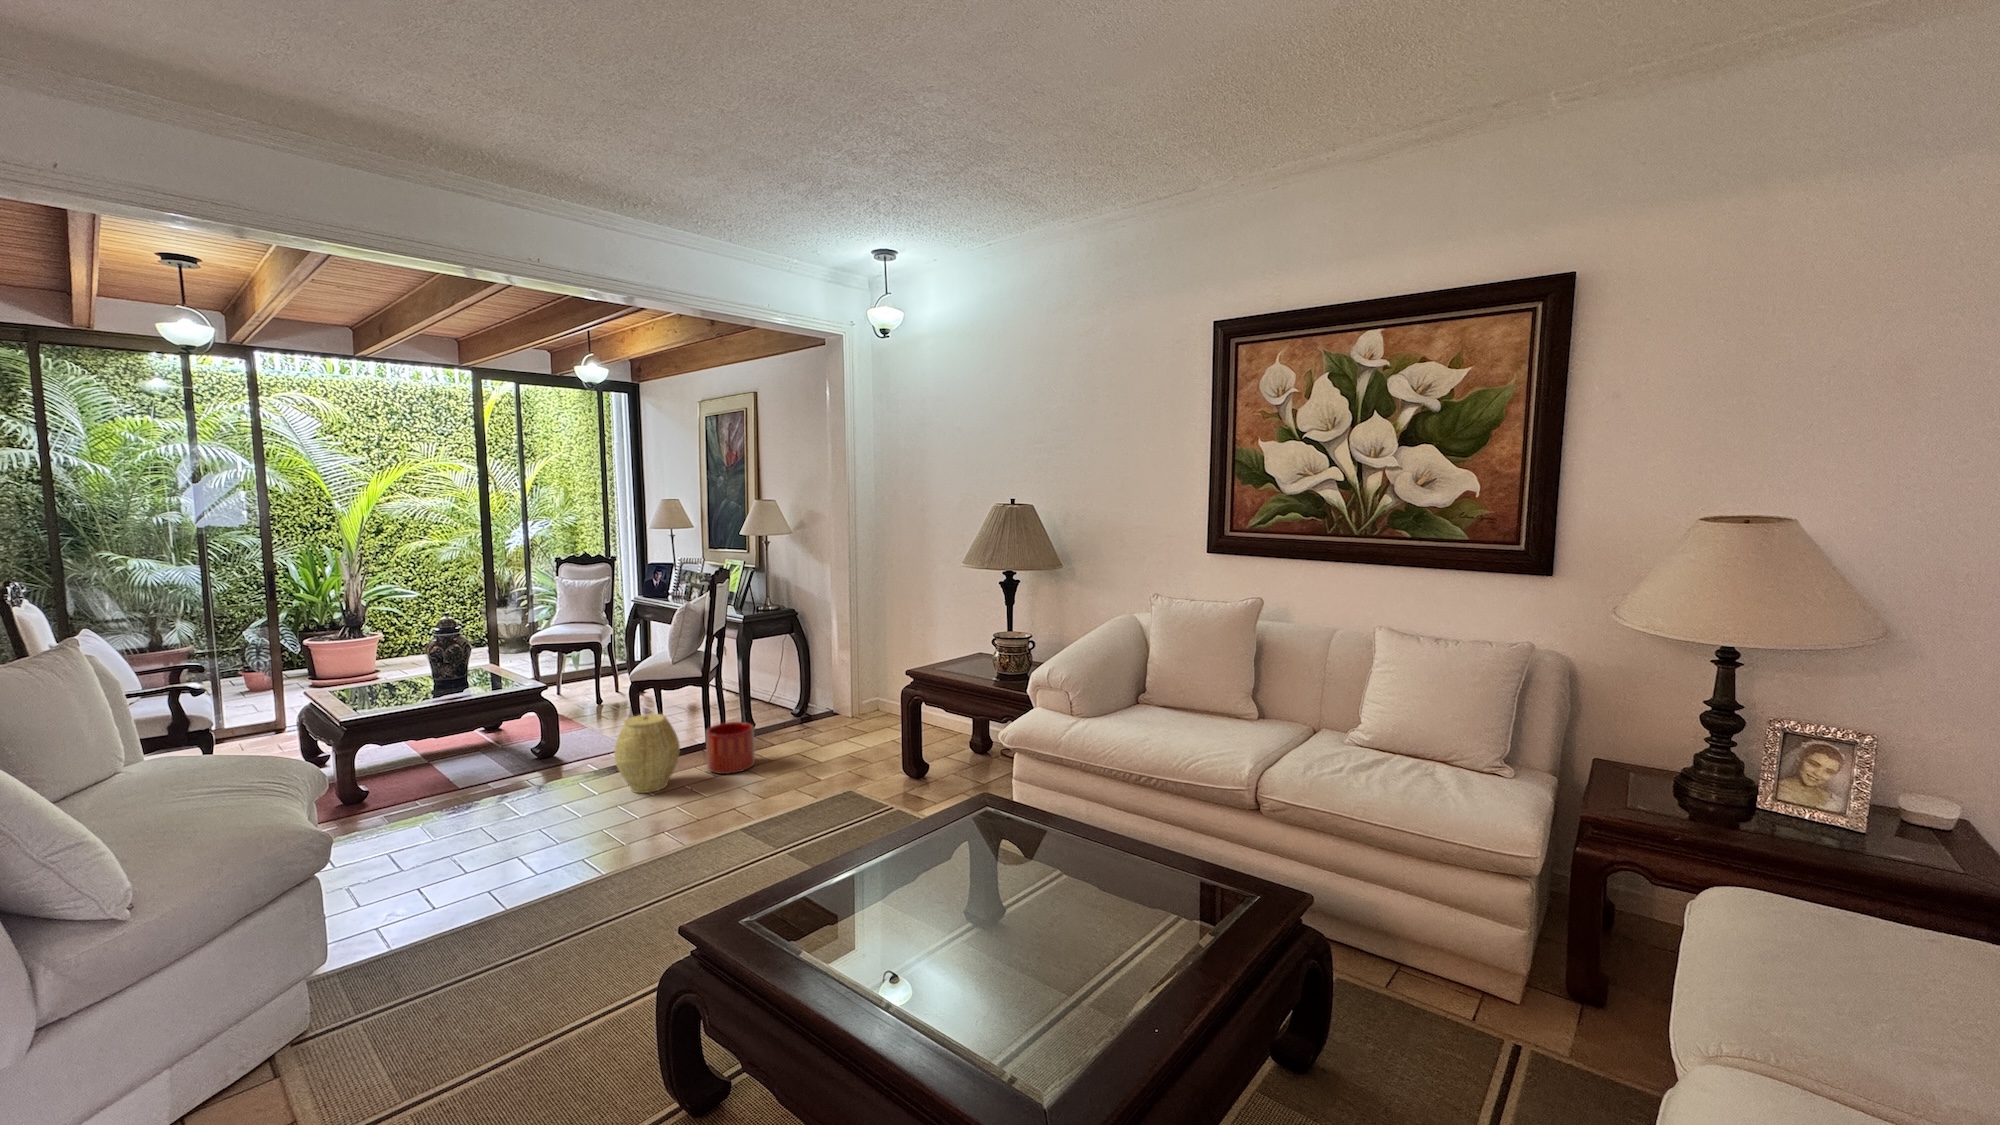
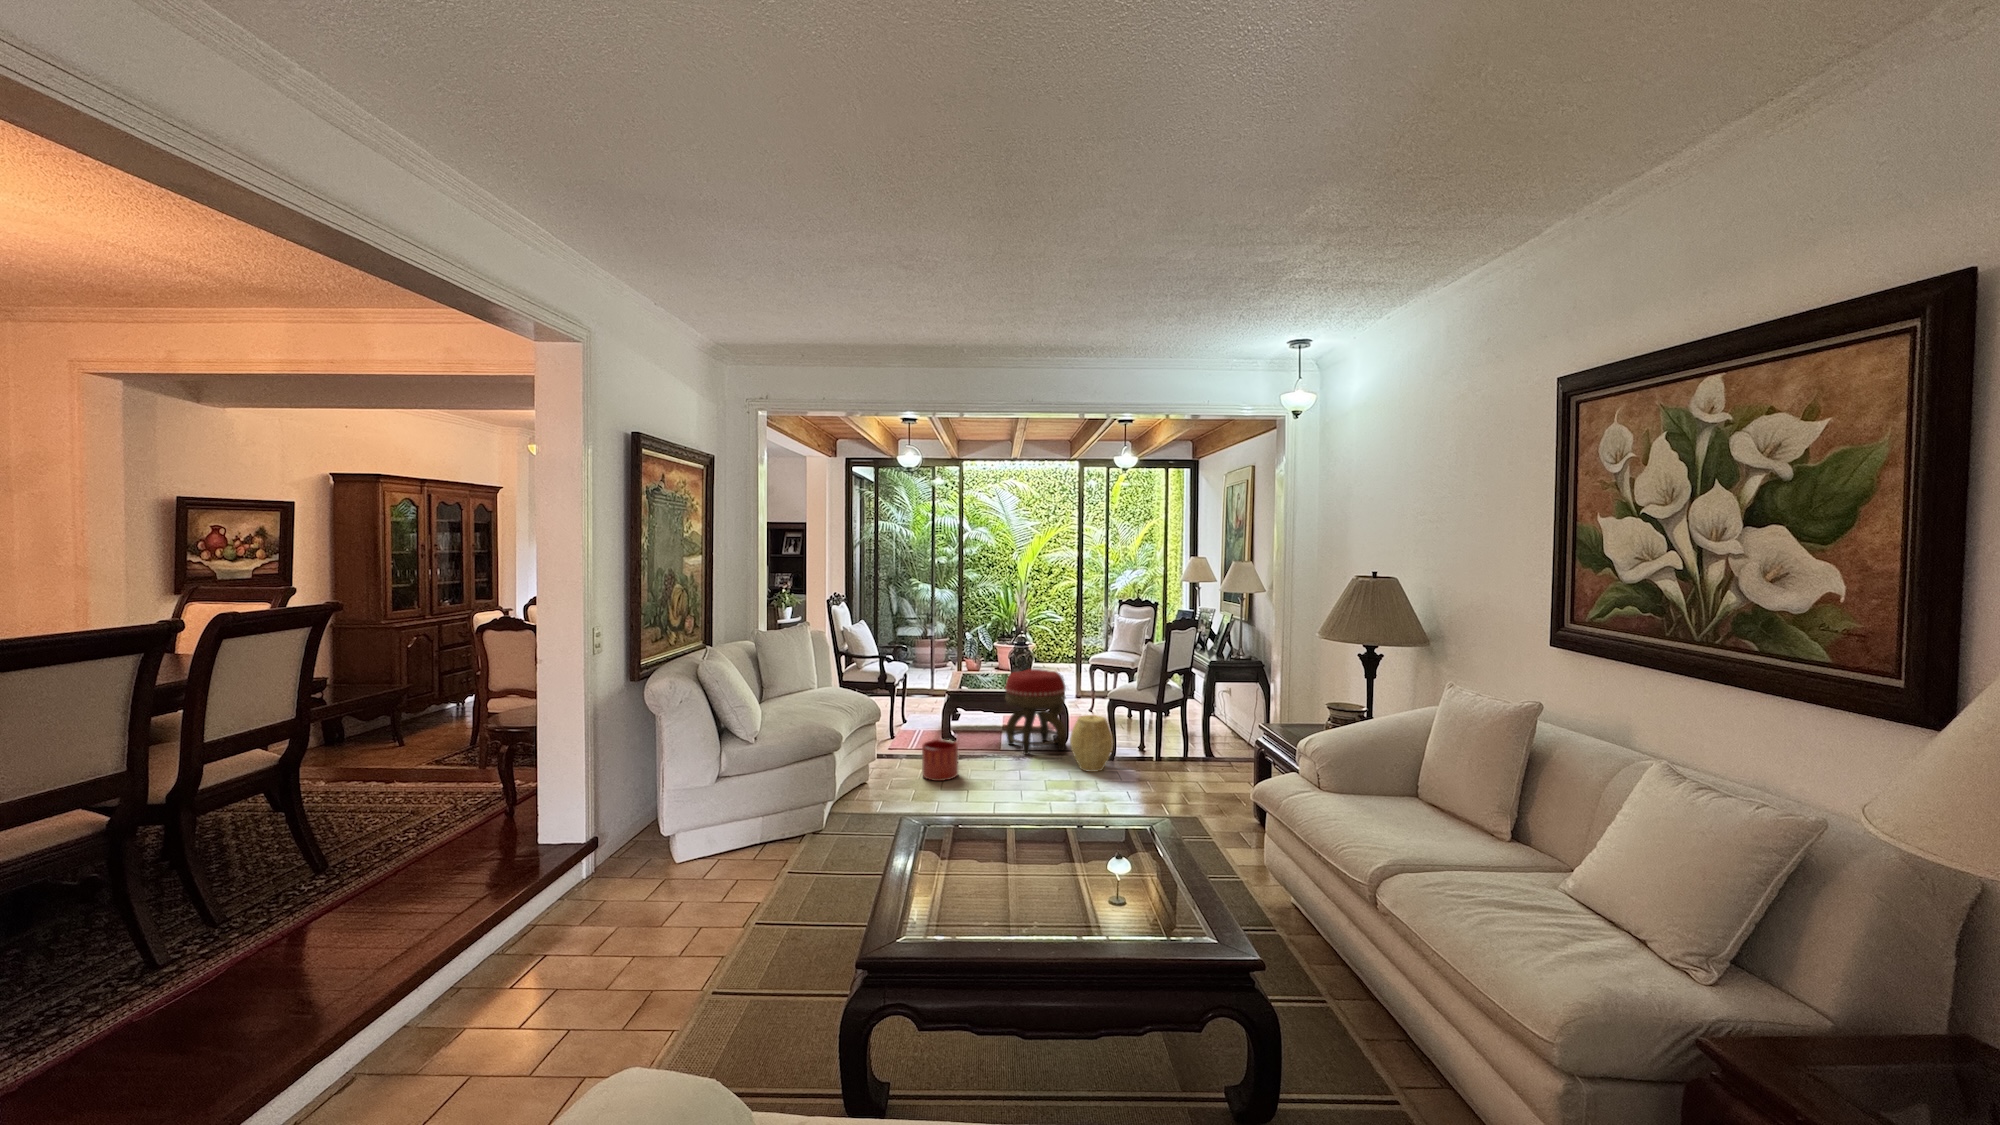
footstool: none [465,666,578,799] -> present [1005,669,1066,755]
planter: present [706,722,755,774] -> present [922,740,959,781]

